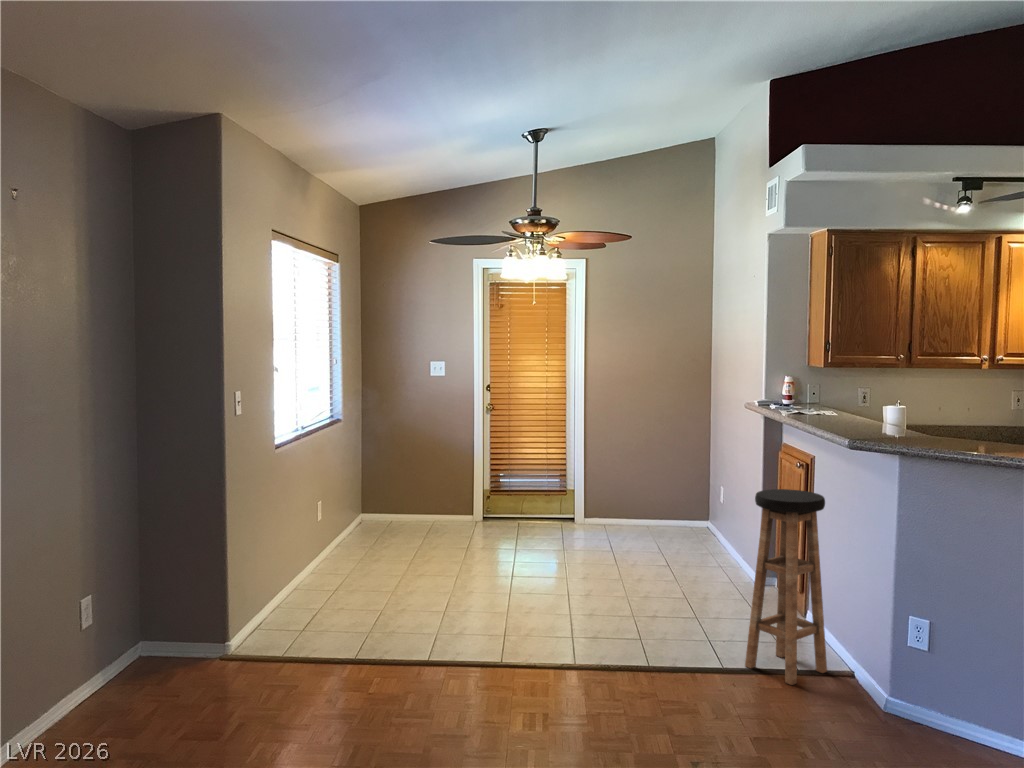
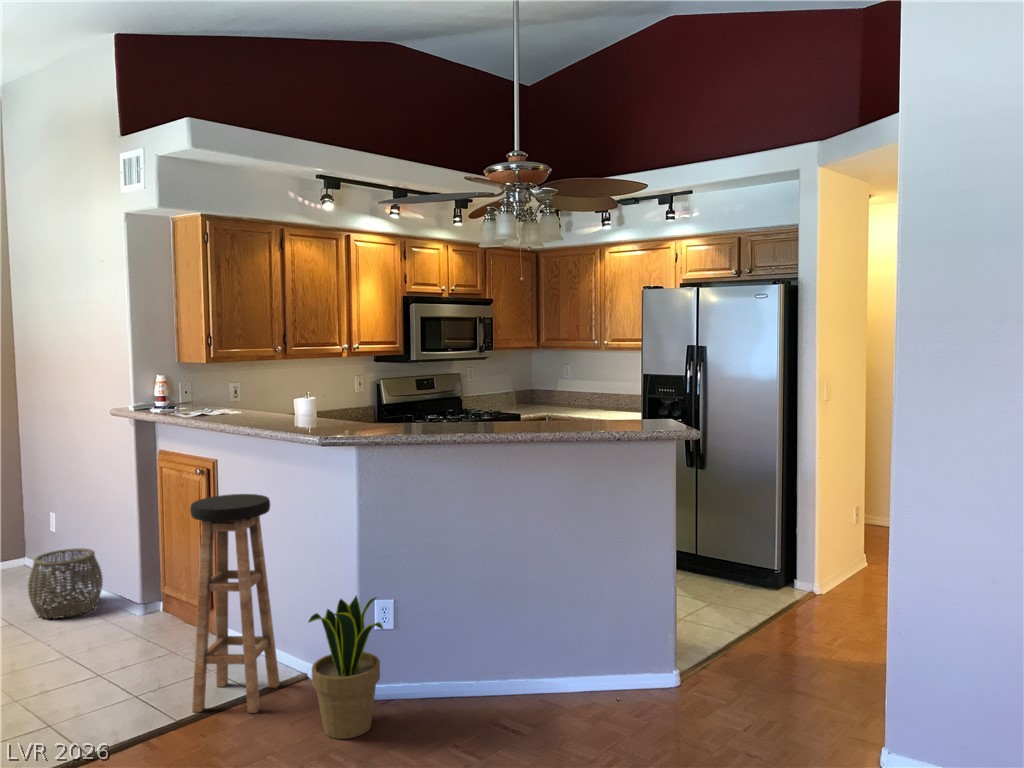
woven basket: none [681,516,737,572] -> present [28,548,103,619]
potted plant: none [820,602,903,735] -> present [308,596,383,739]

